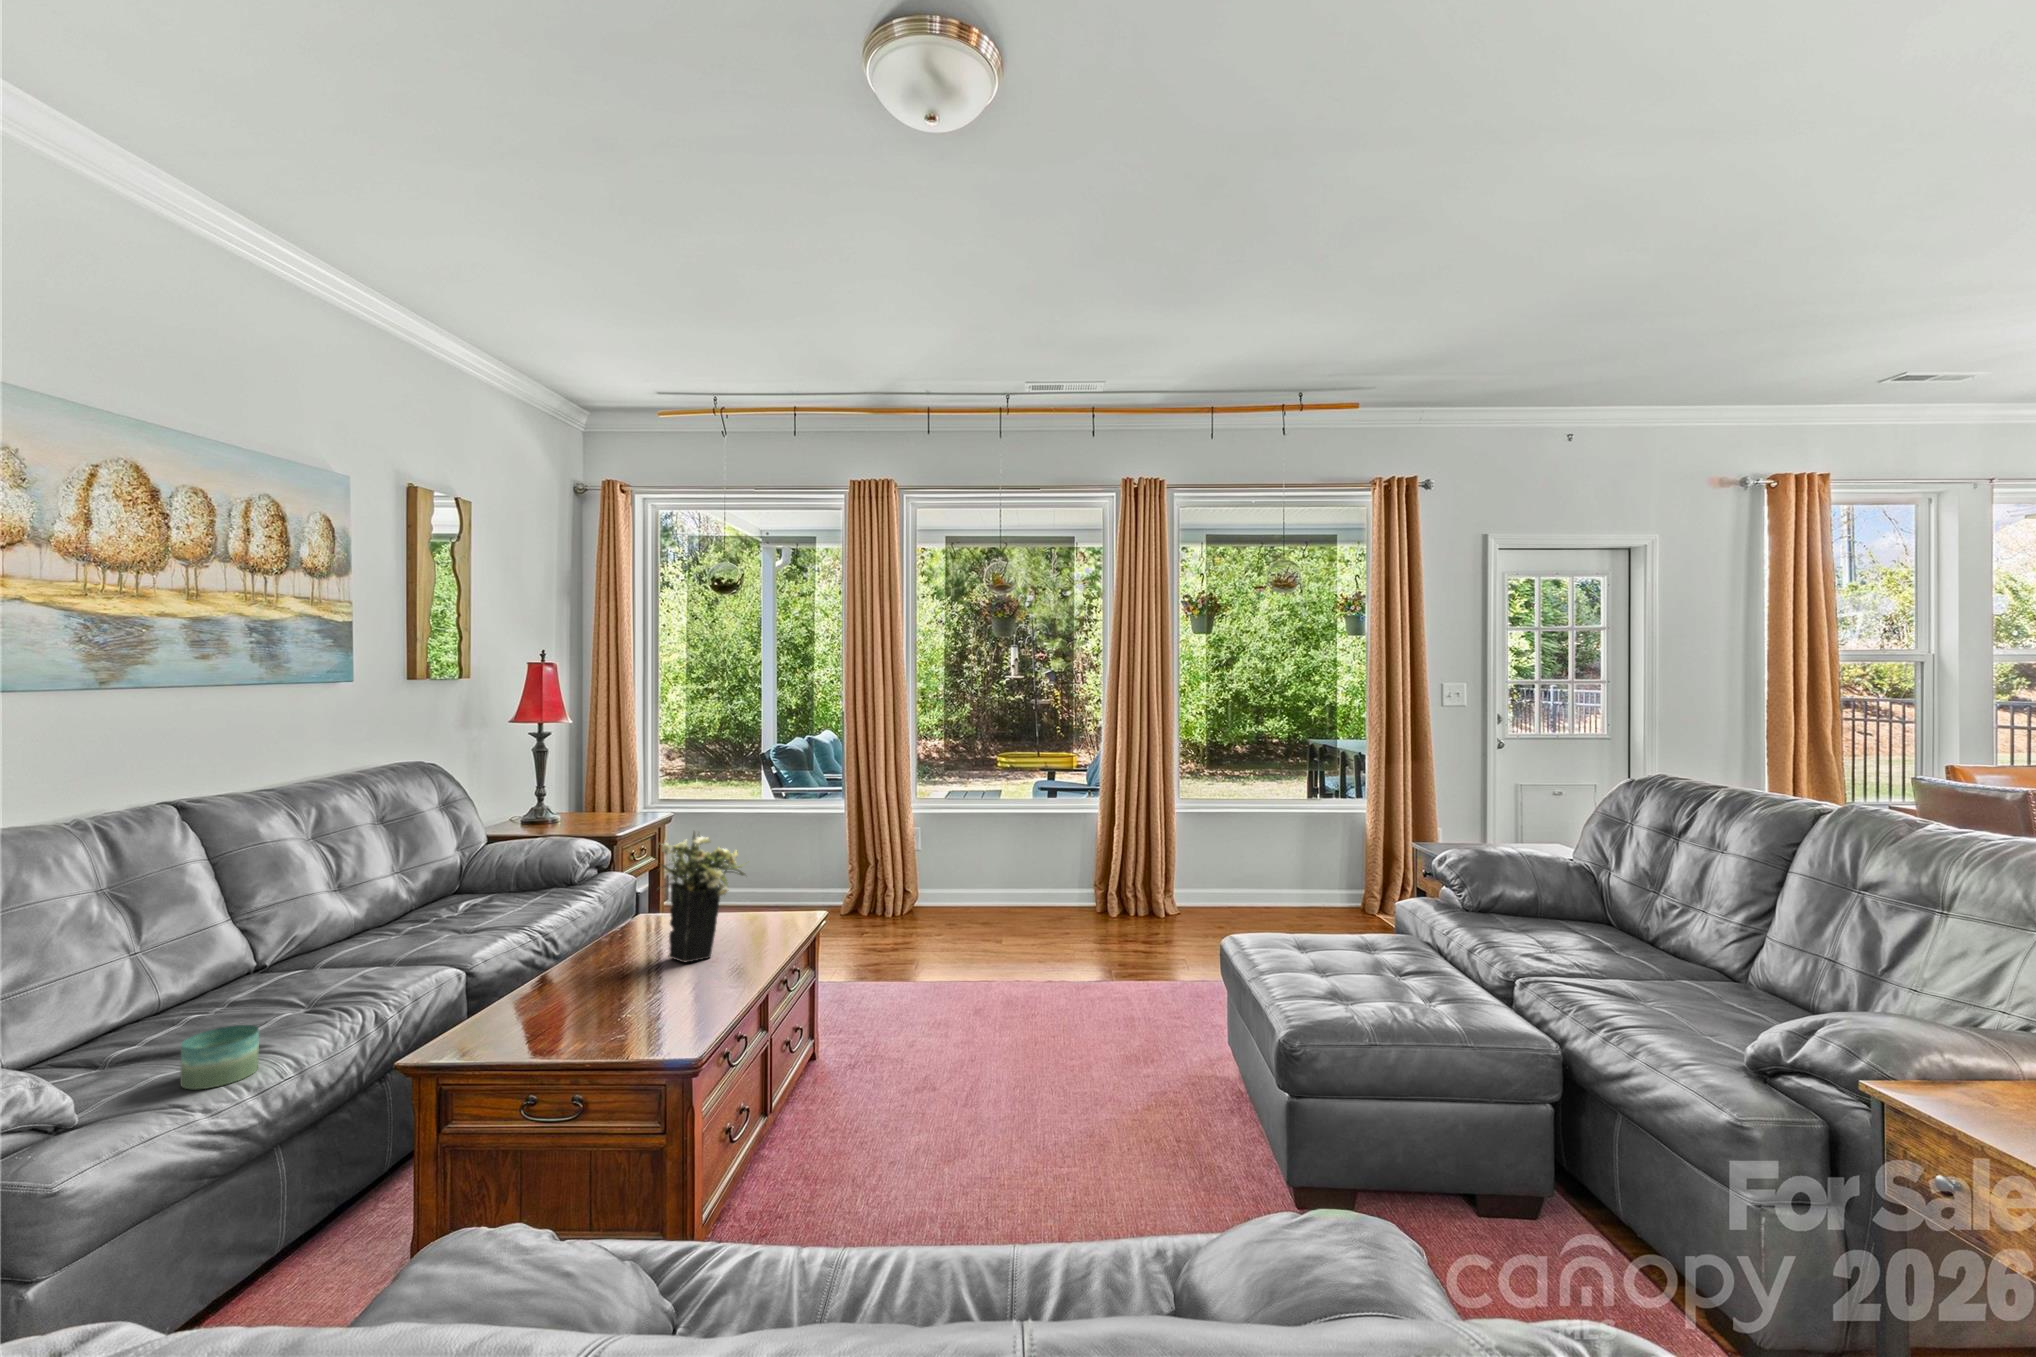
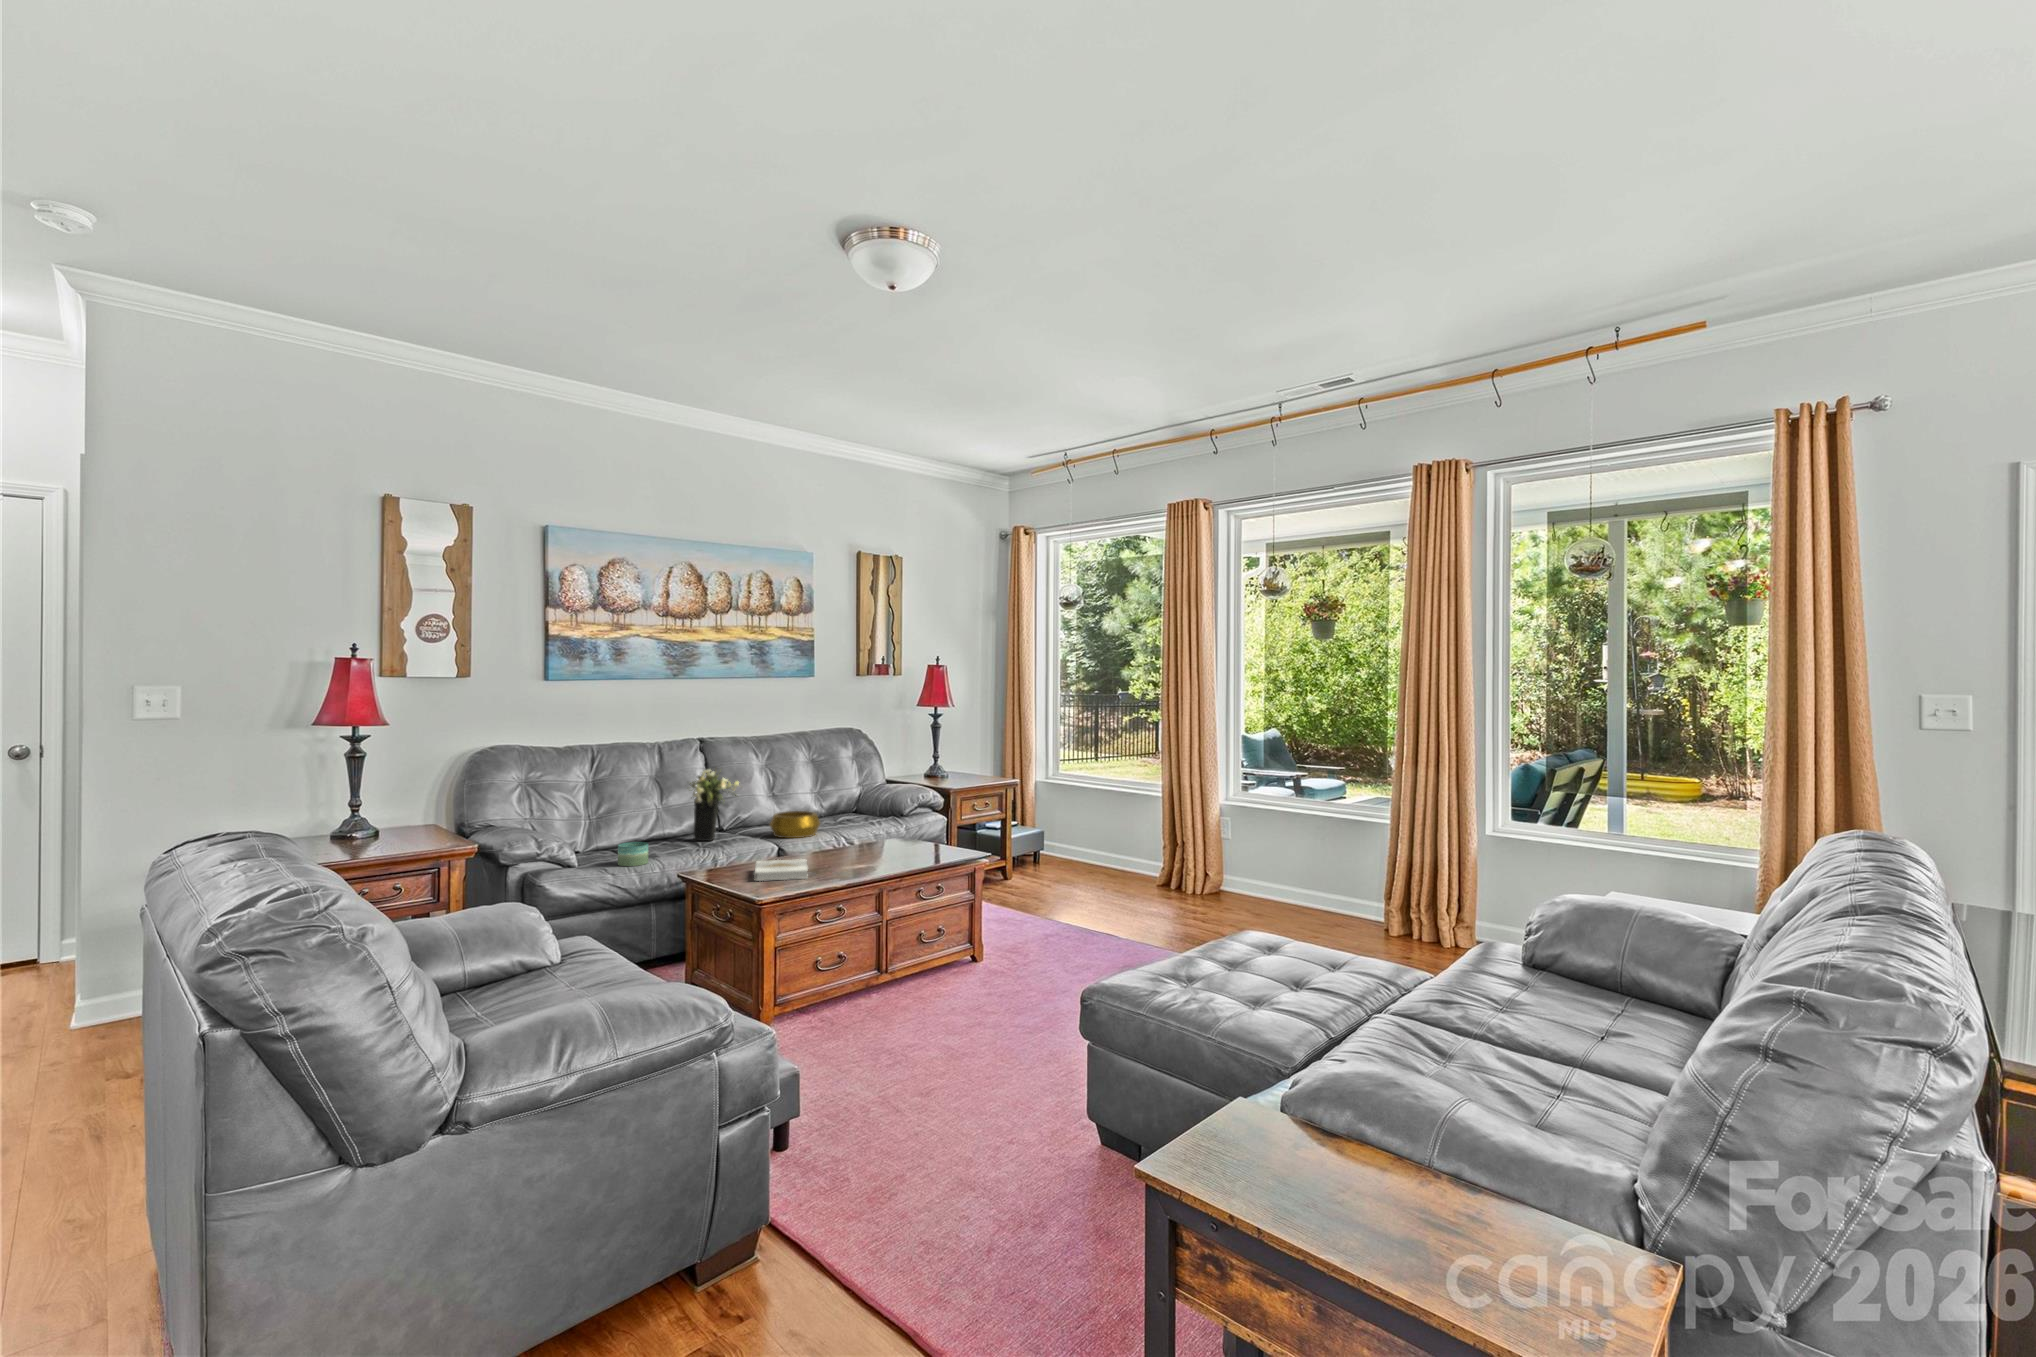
flower arrangement: present [657,832,745,962] -> present [690,770,739,841]
decorative bowl: none [394,902,493,955] -> present [770,811,820,838]
book: none [547,981,682,1041] -> present [754,859,808,881]

